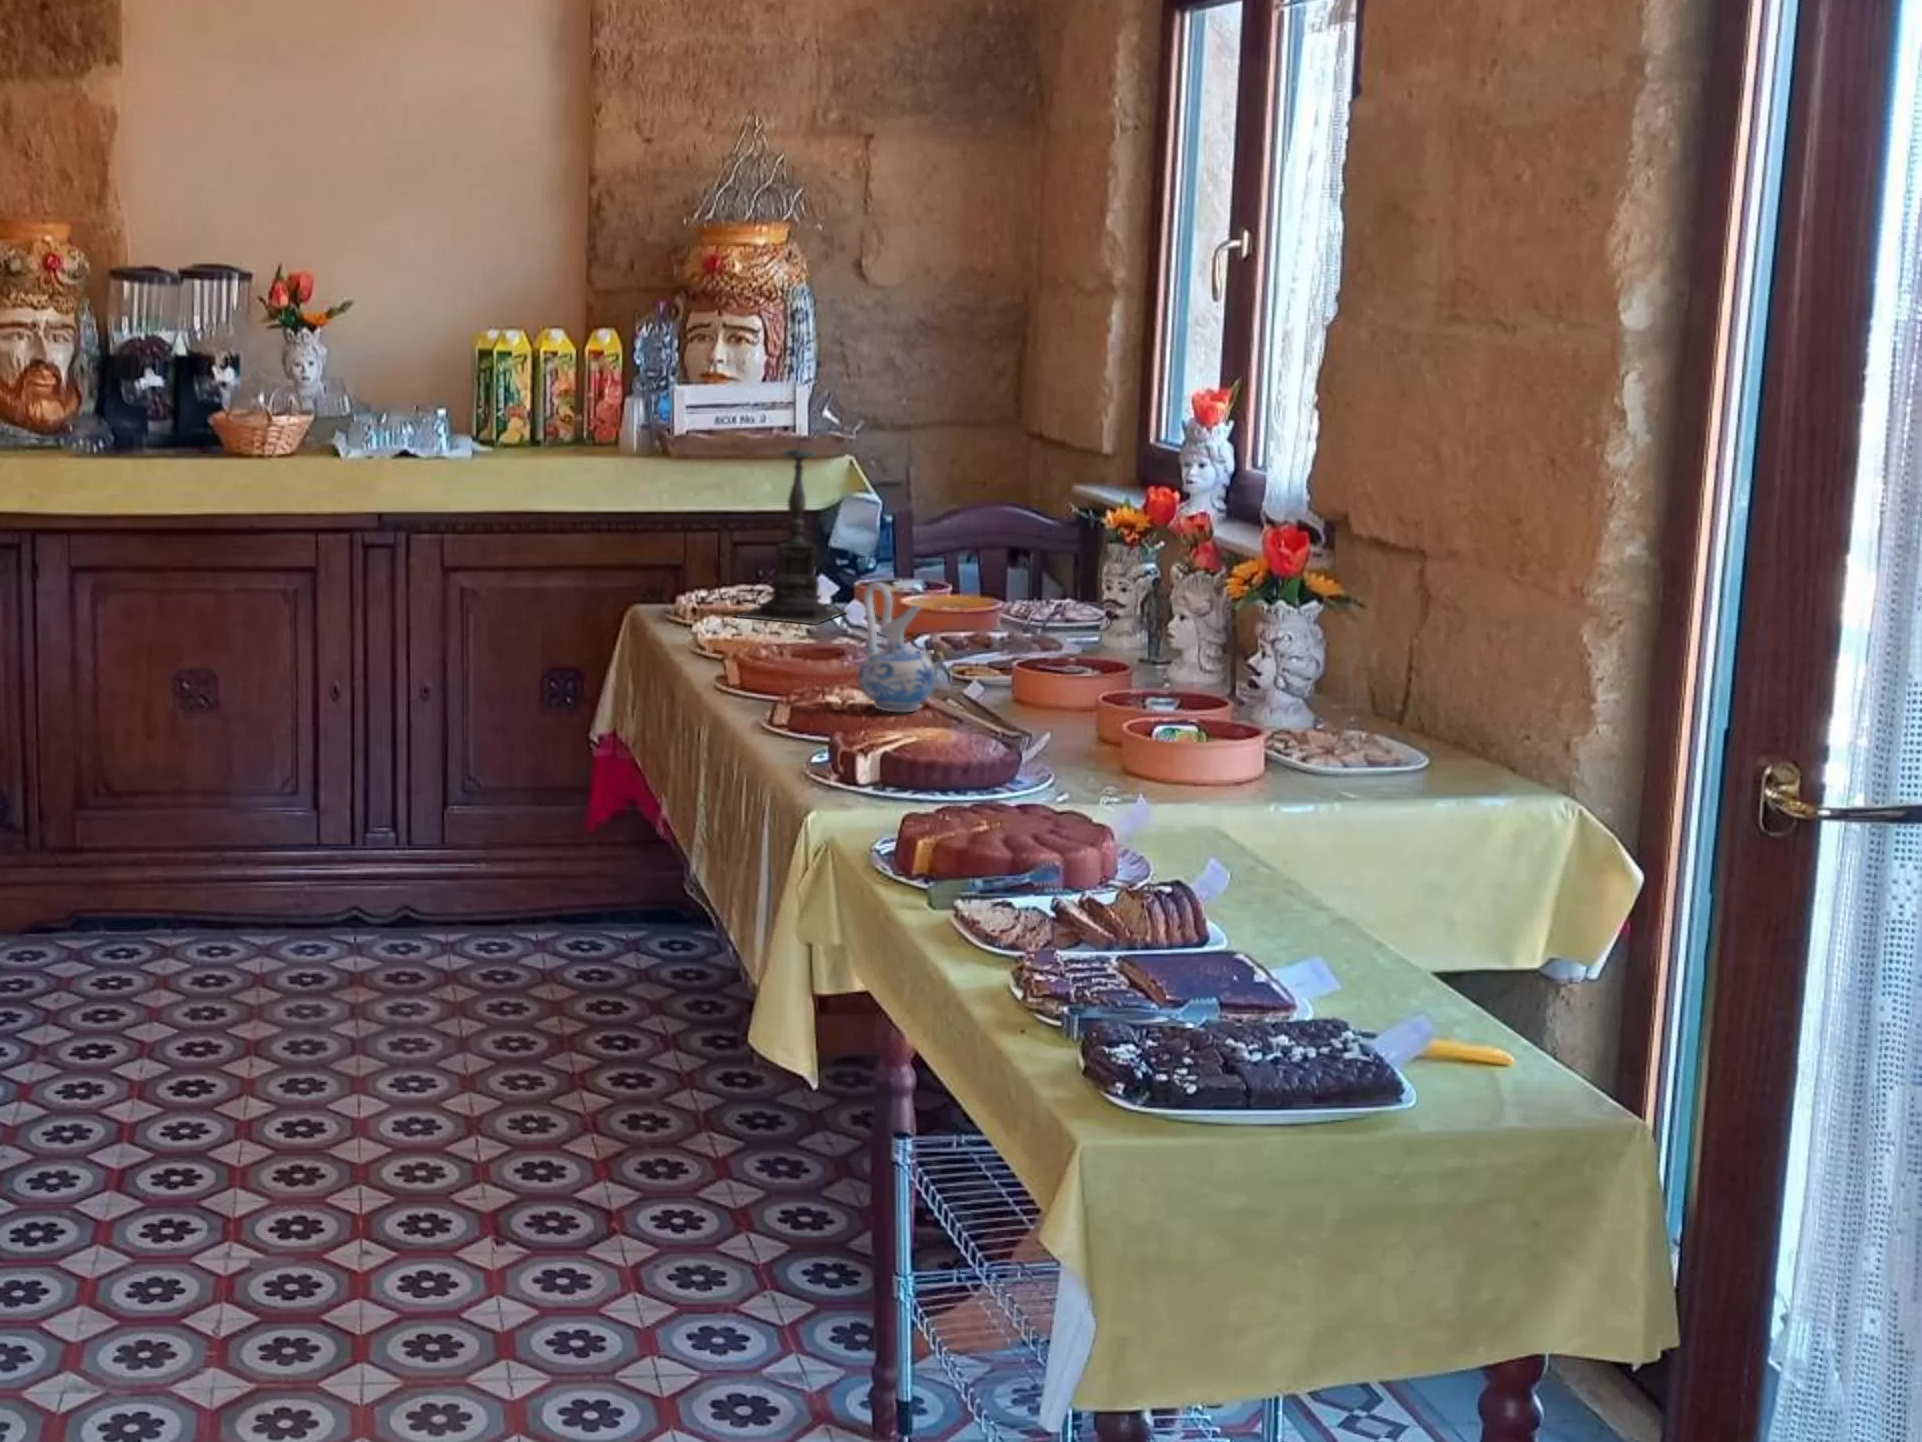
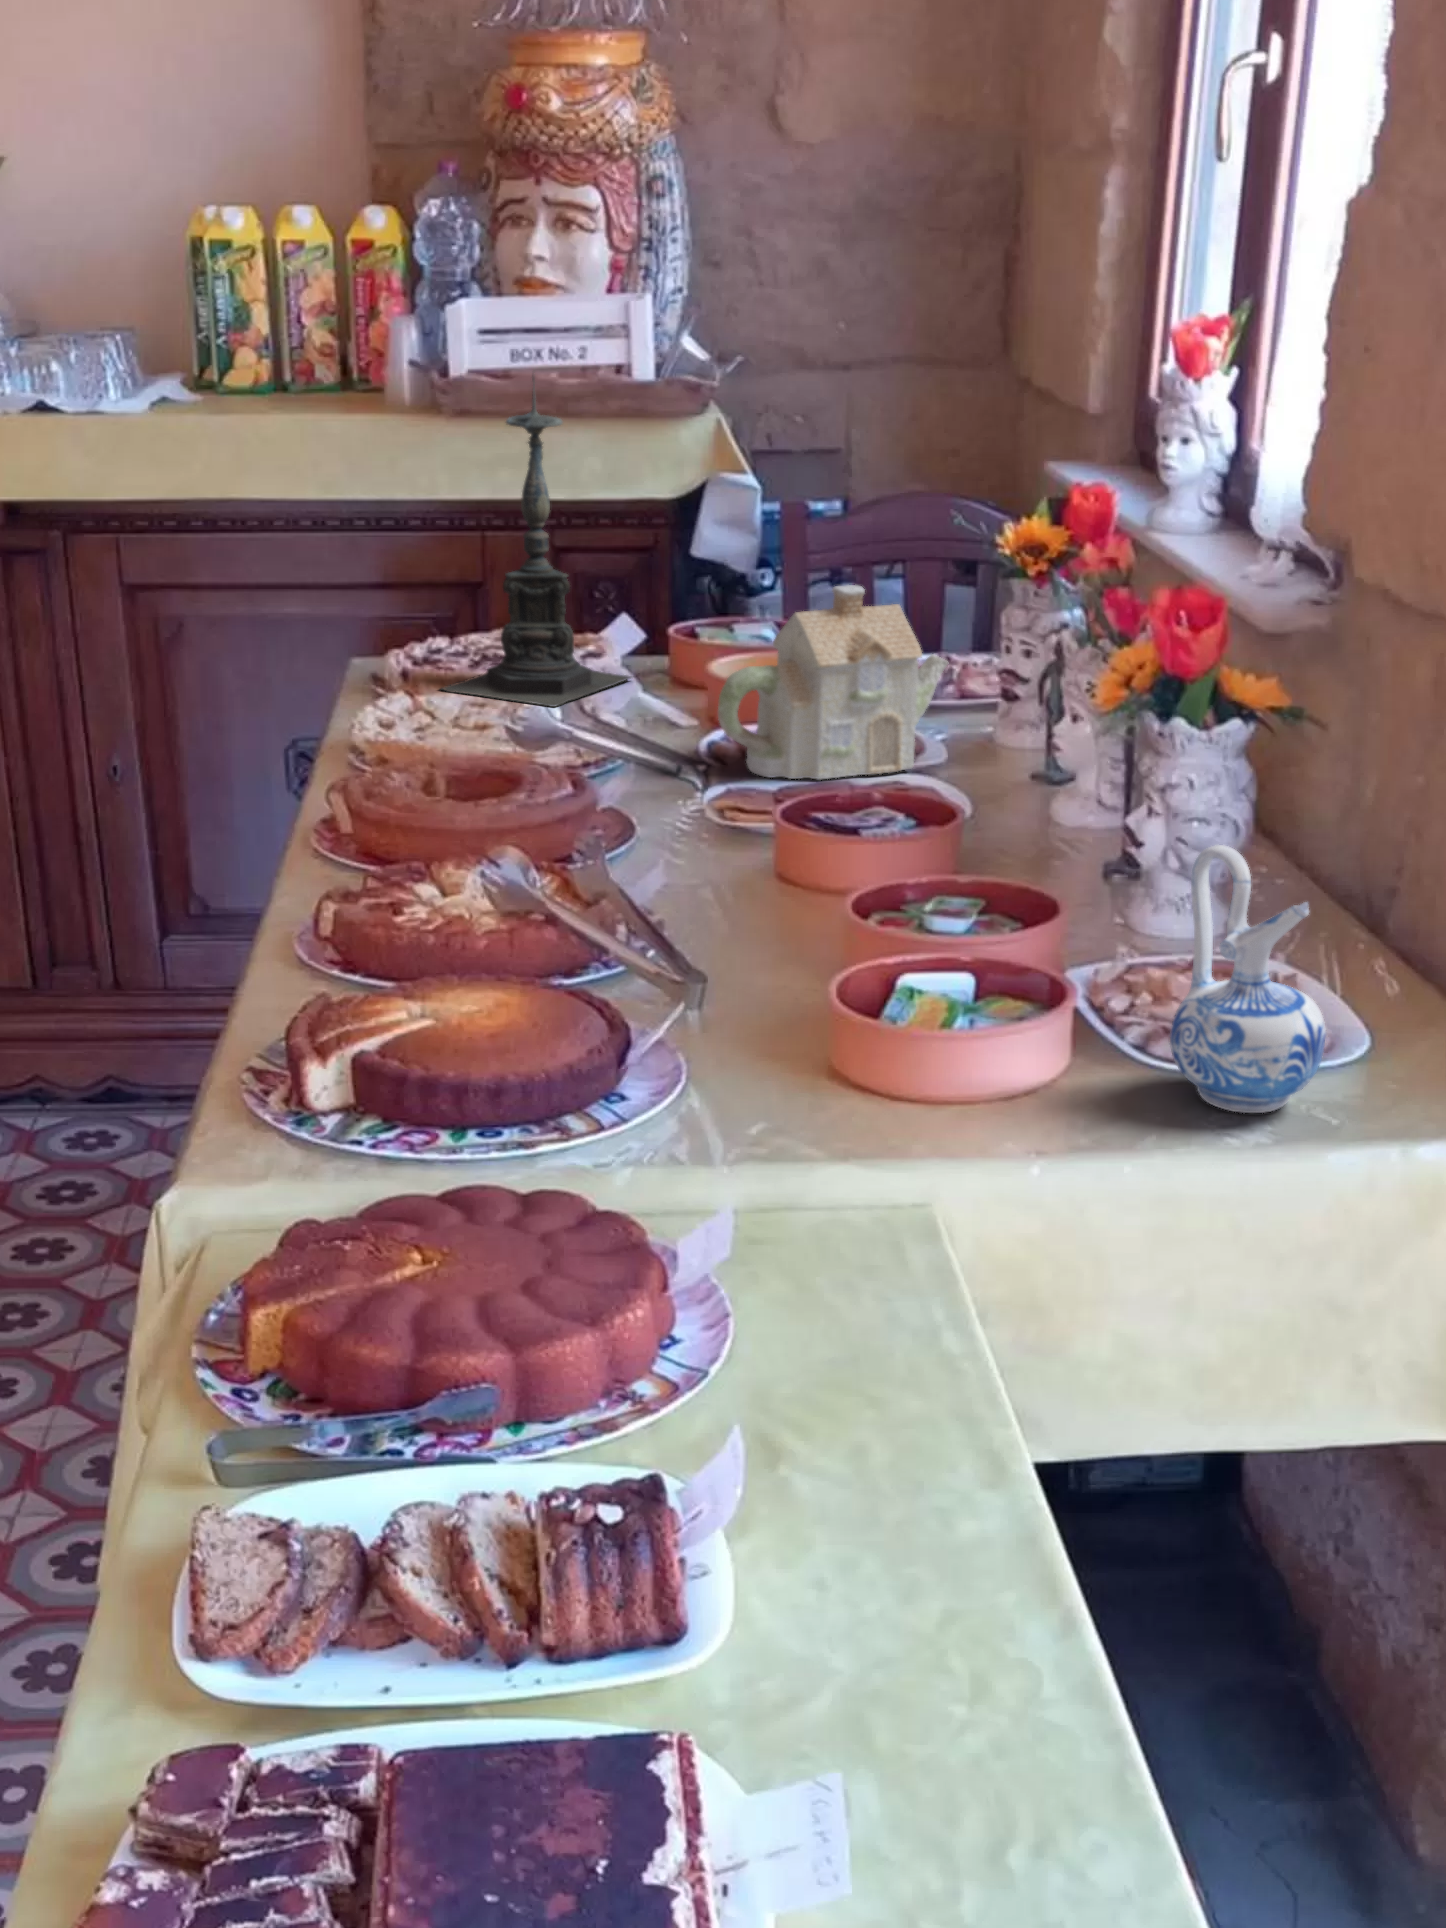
teapot: none [956,542,1089,656] -> present [718,585,948,779]
ceramic pitcher: present [858,582,935,712] -> present [1170,845,1326,1113]

